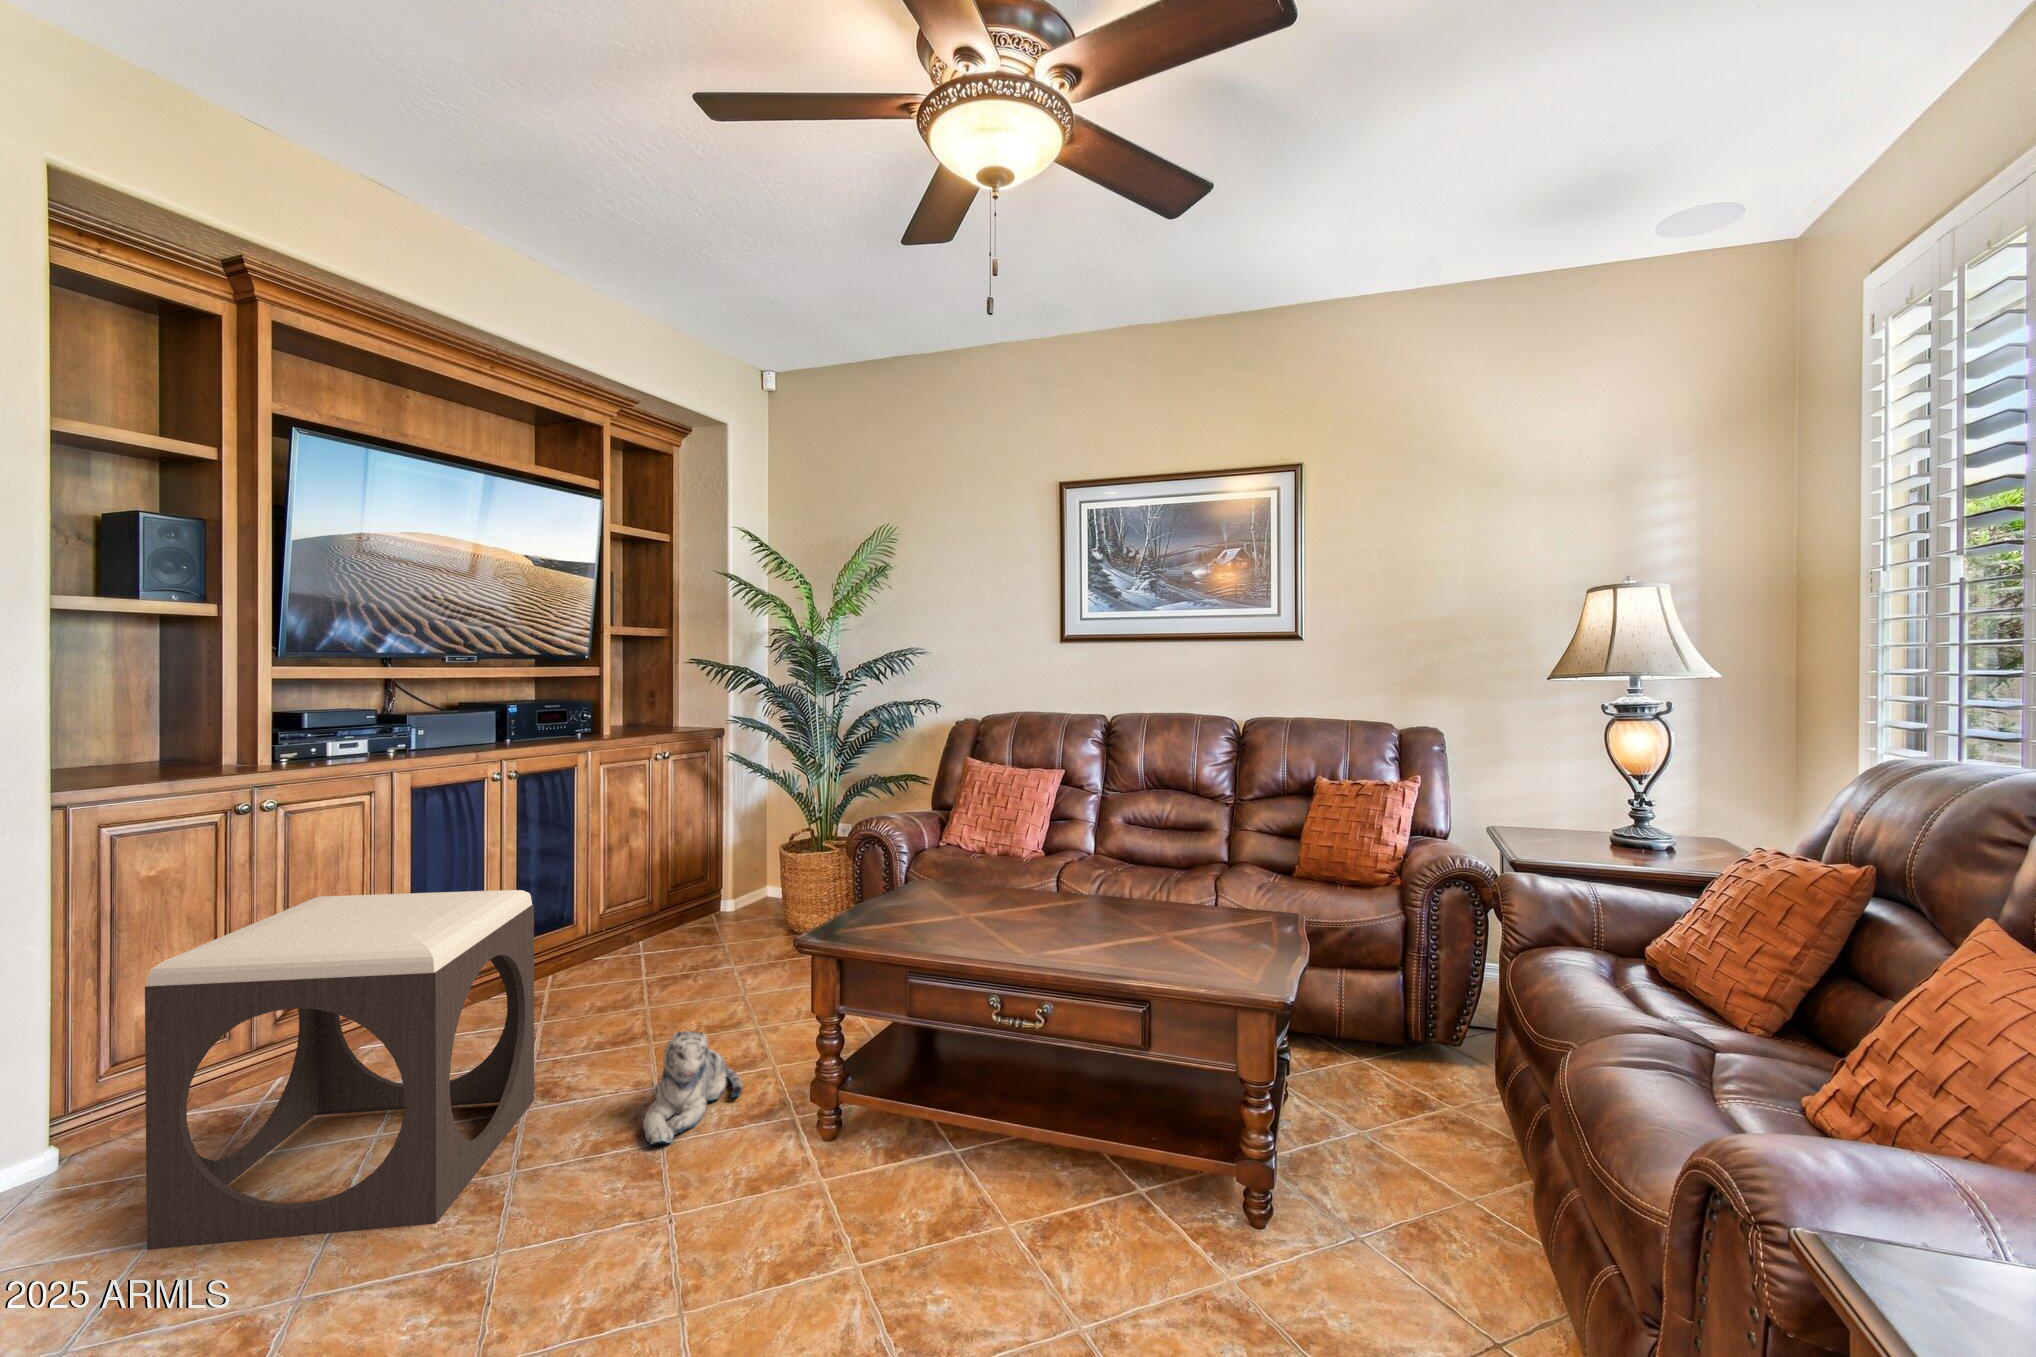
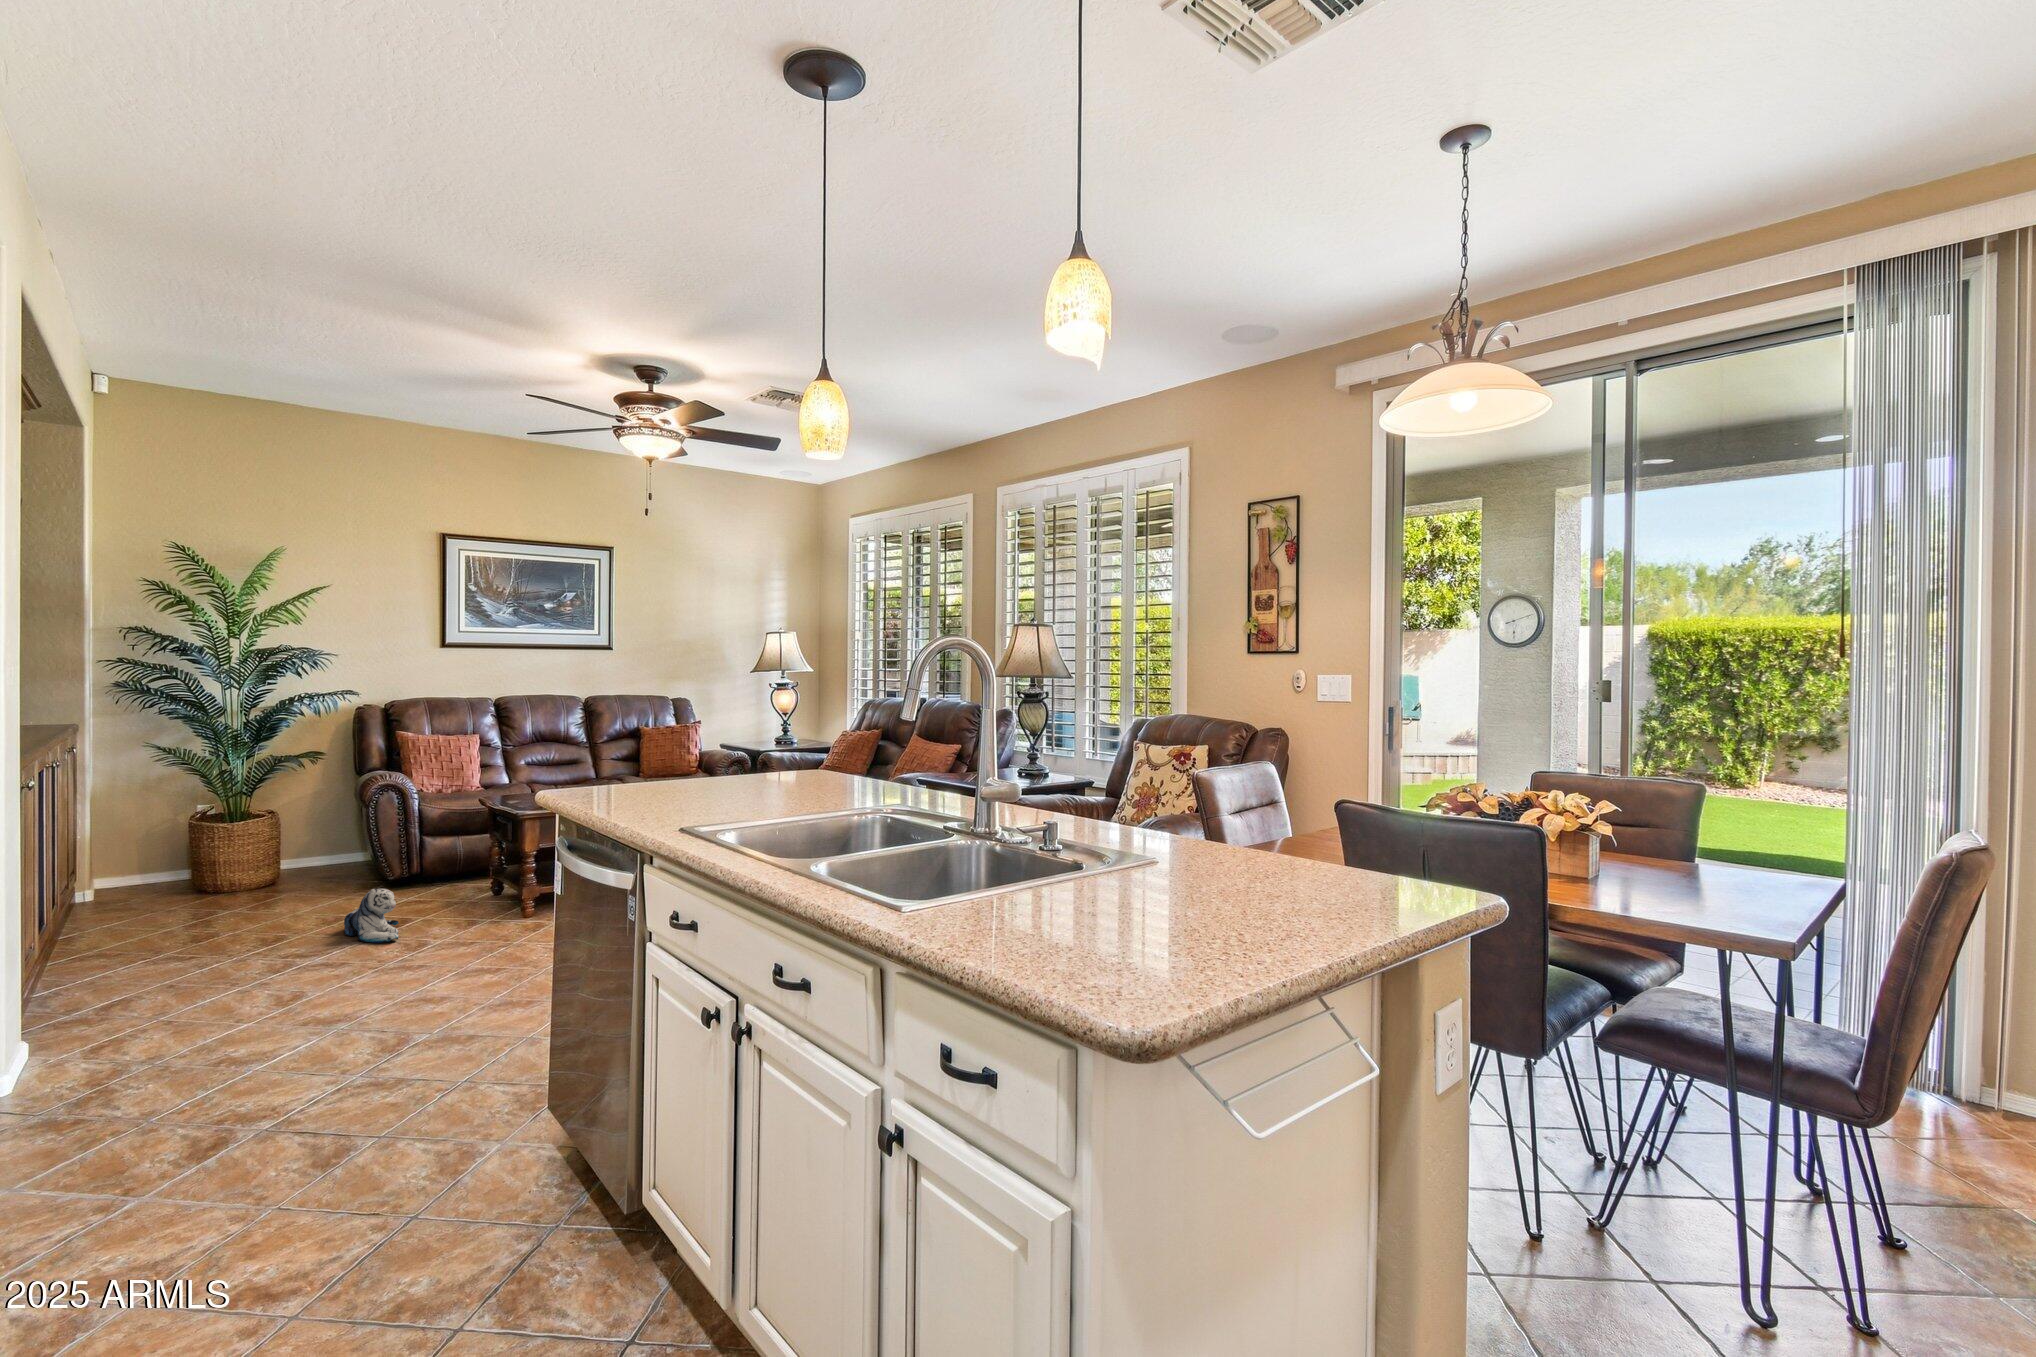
footstool: present [145,890,534,1250] -> none [95,823,333,1024]

